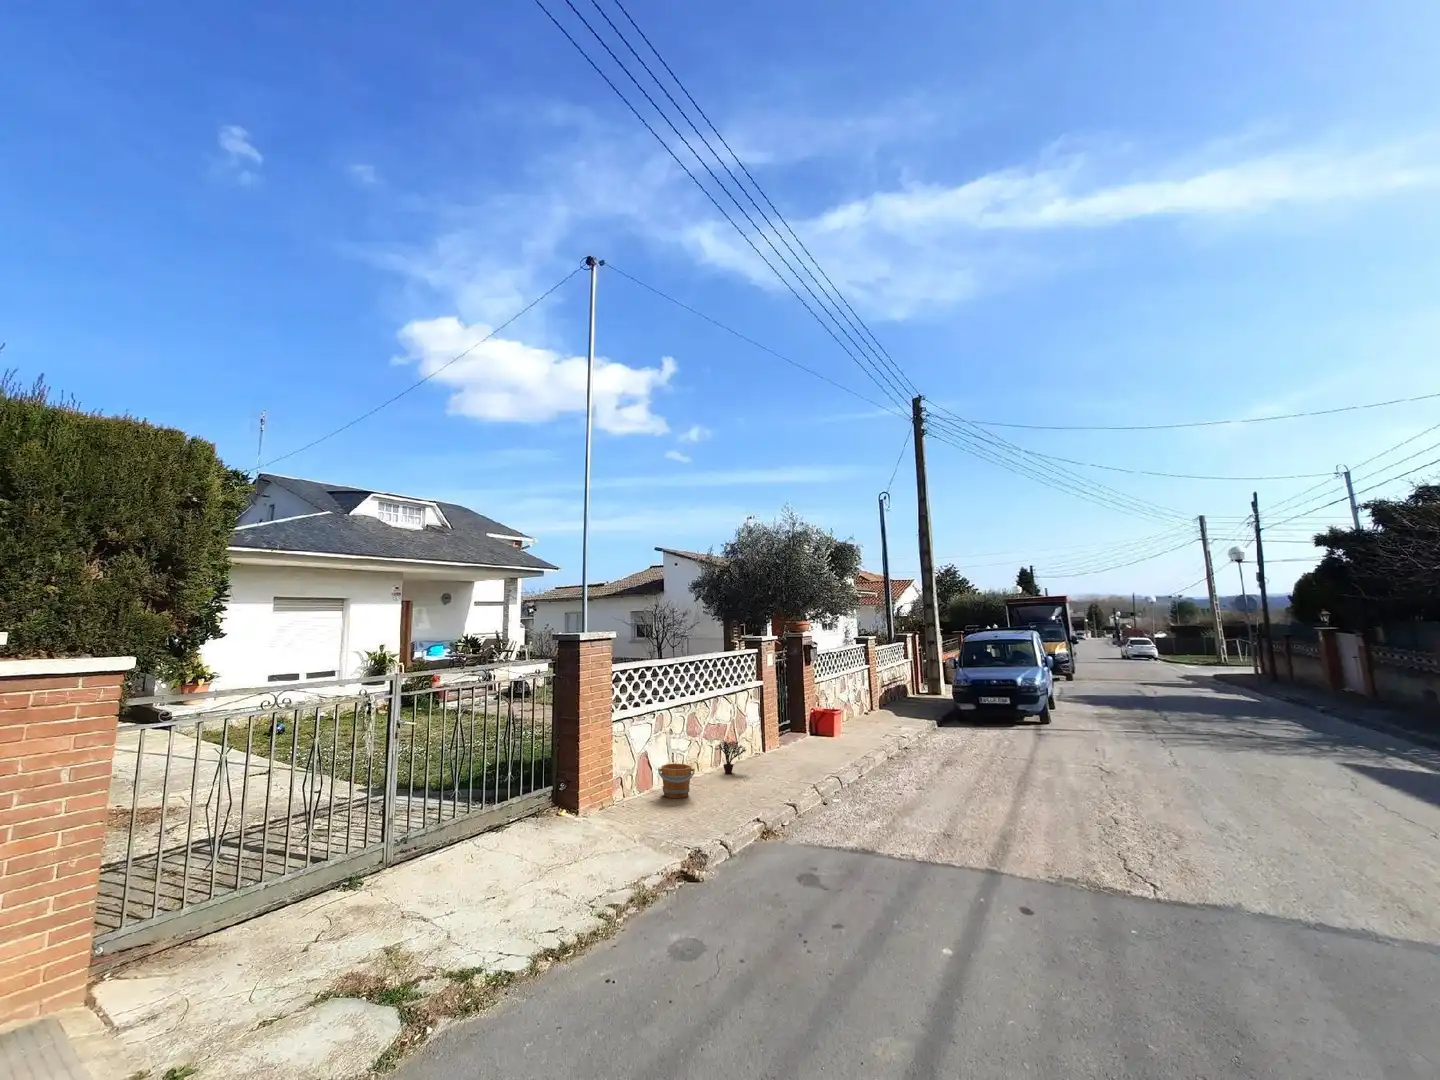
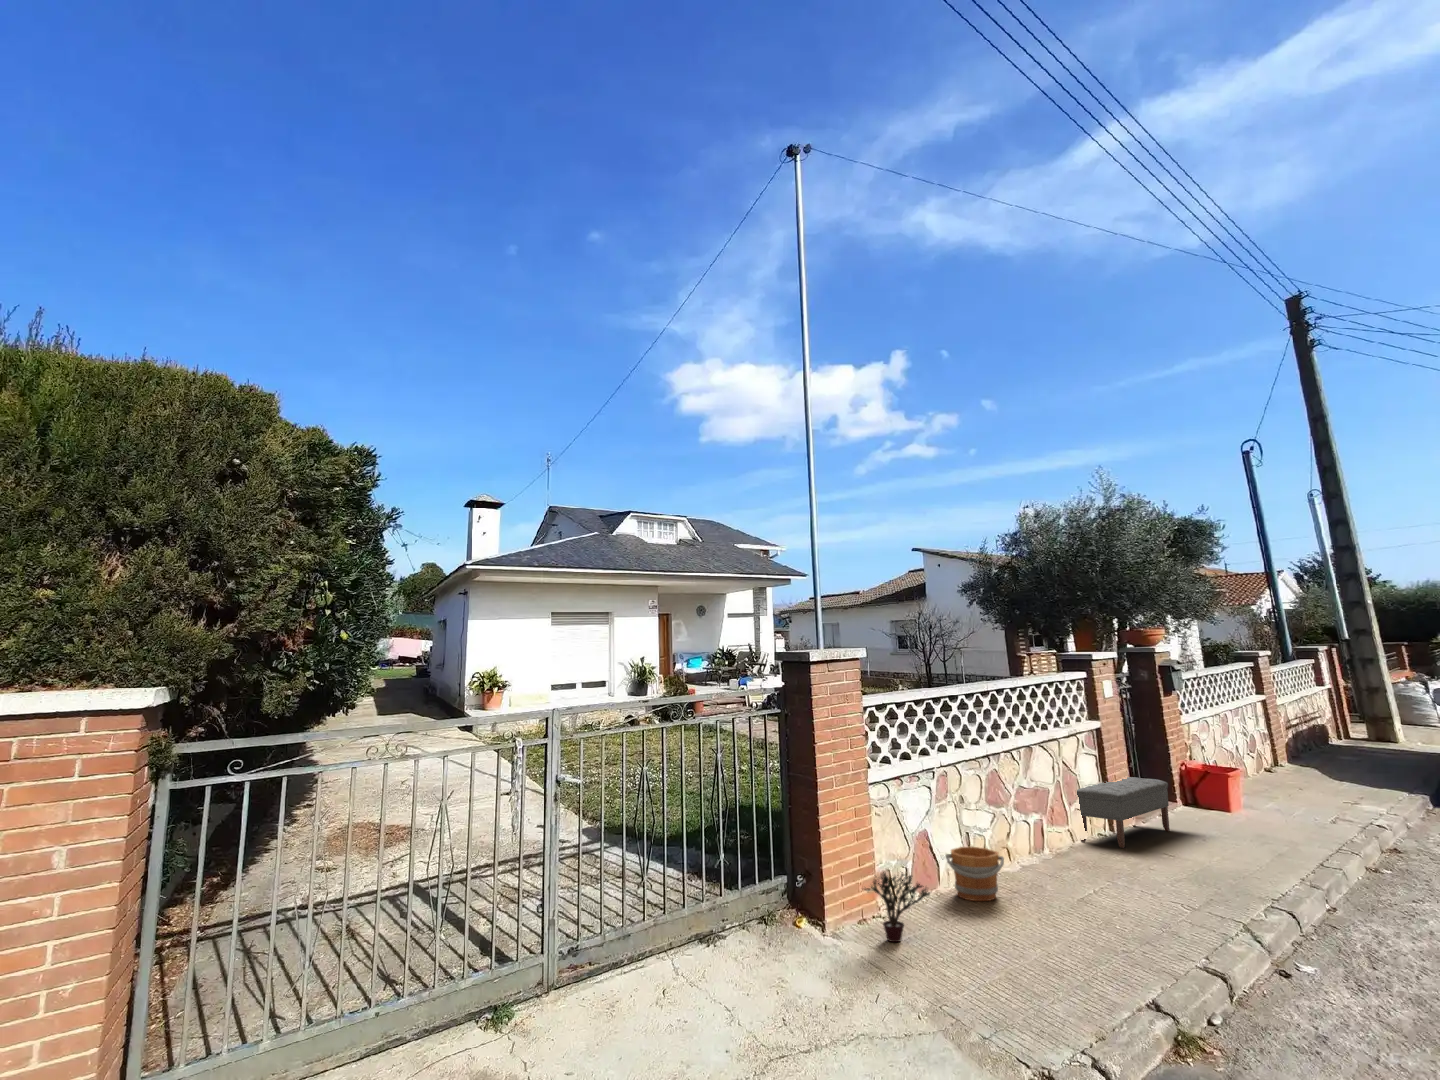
bench: none [744,718,801,763] -> present [1077,777,1170,848]
potted plant: present [715,741,746,773] -> present [865,872,930,942]

